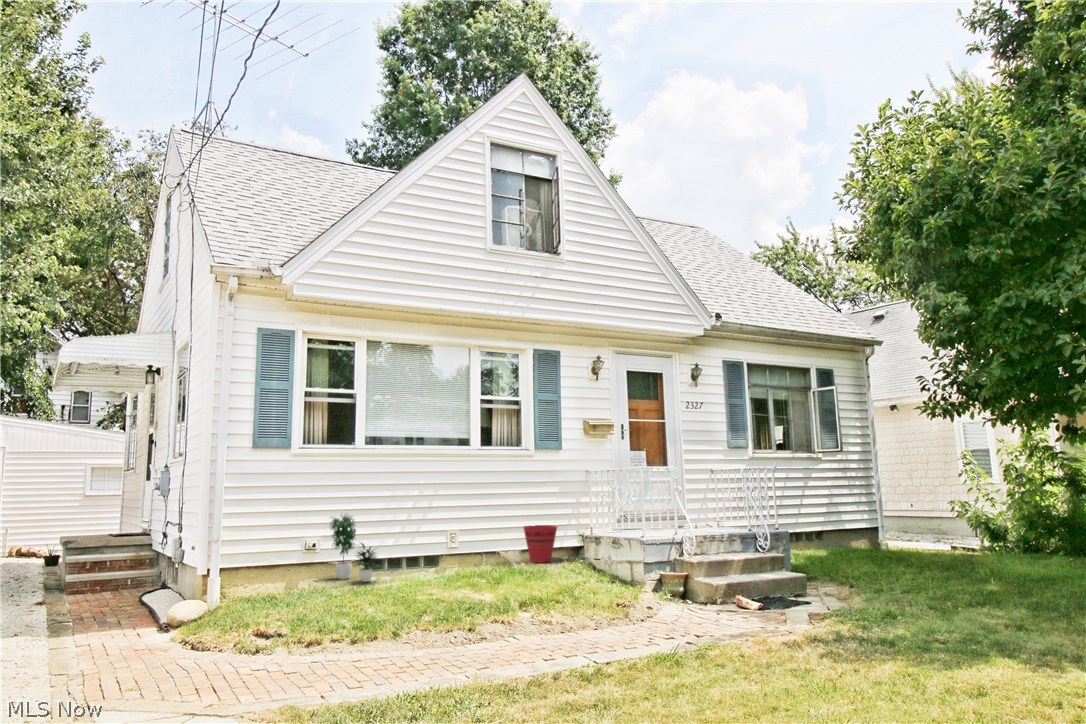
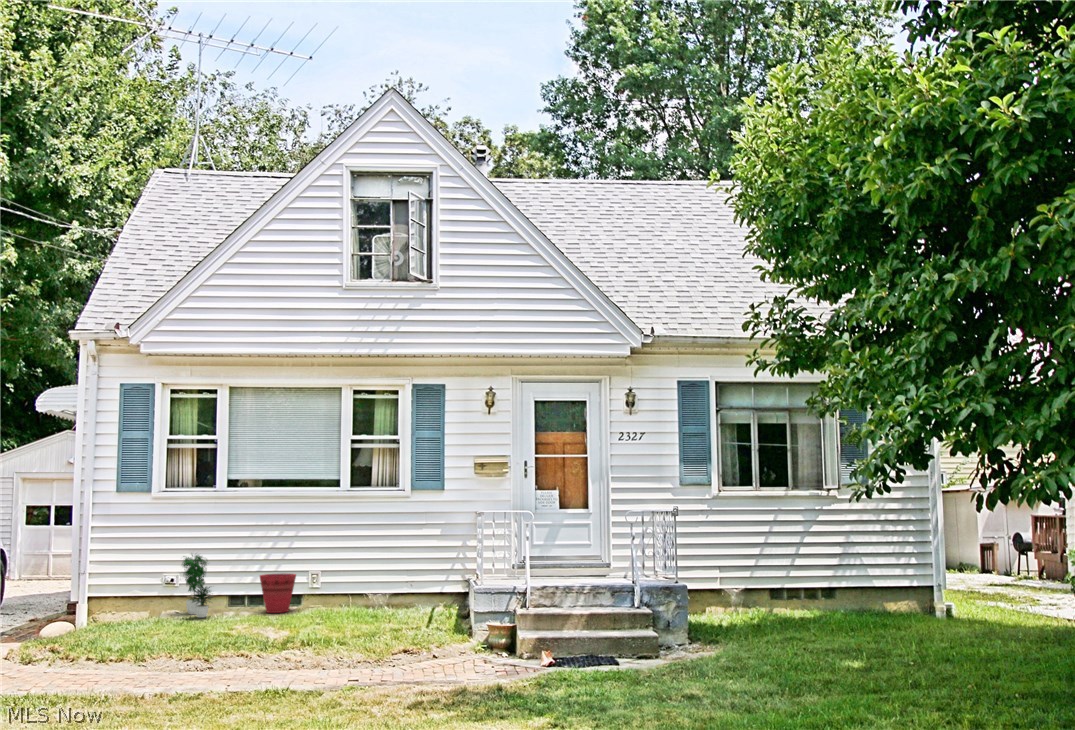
bucket: present [524,525,557,563] -> present [260,574,296,613]

